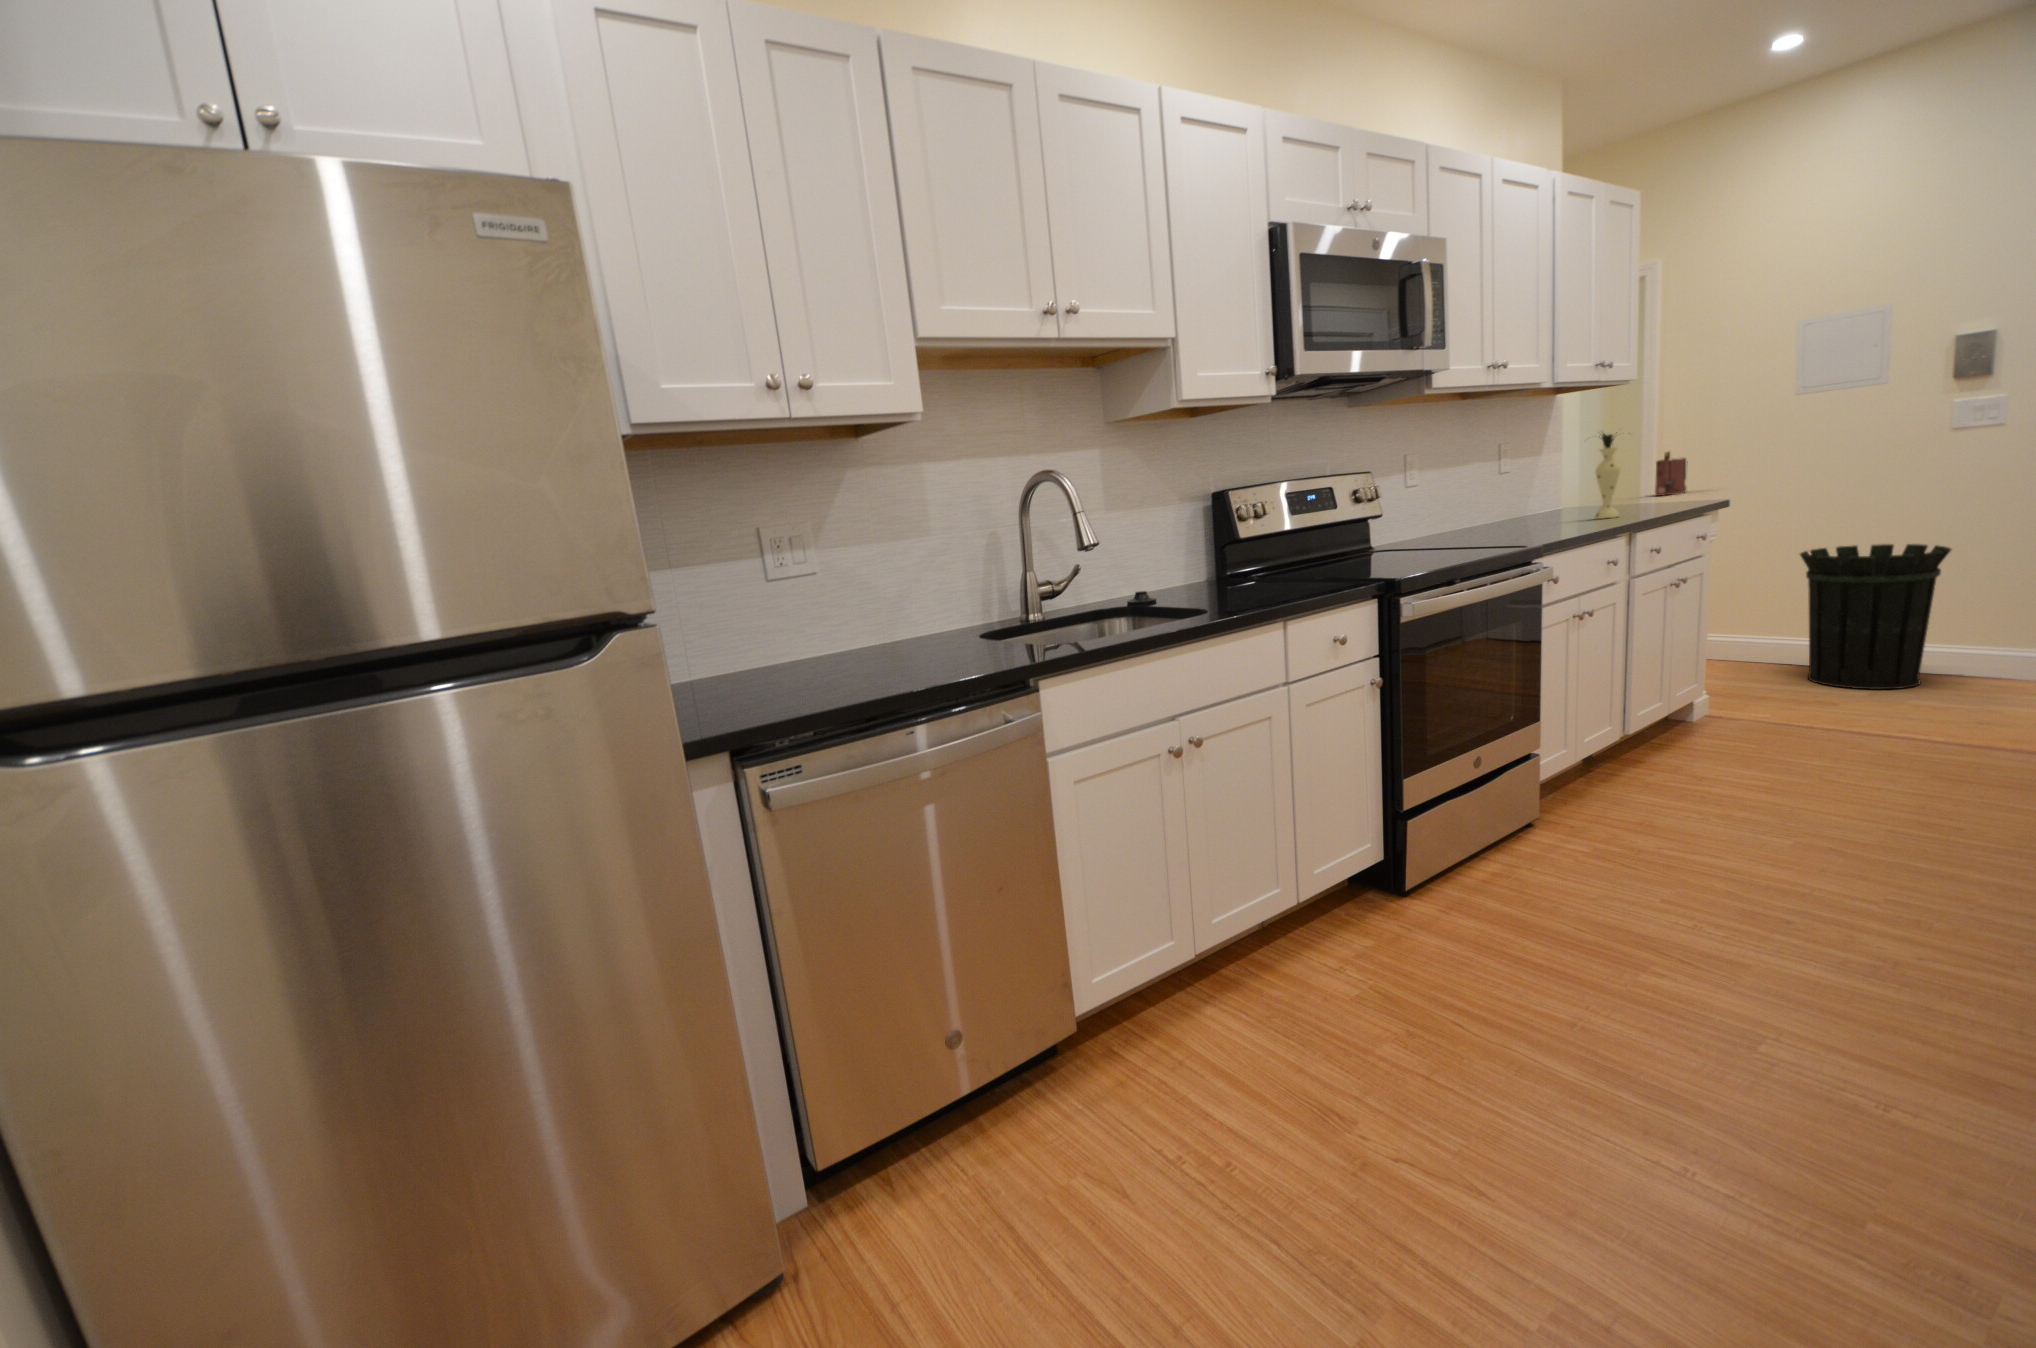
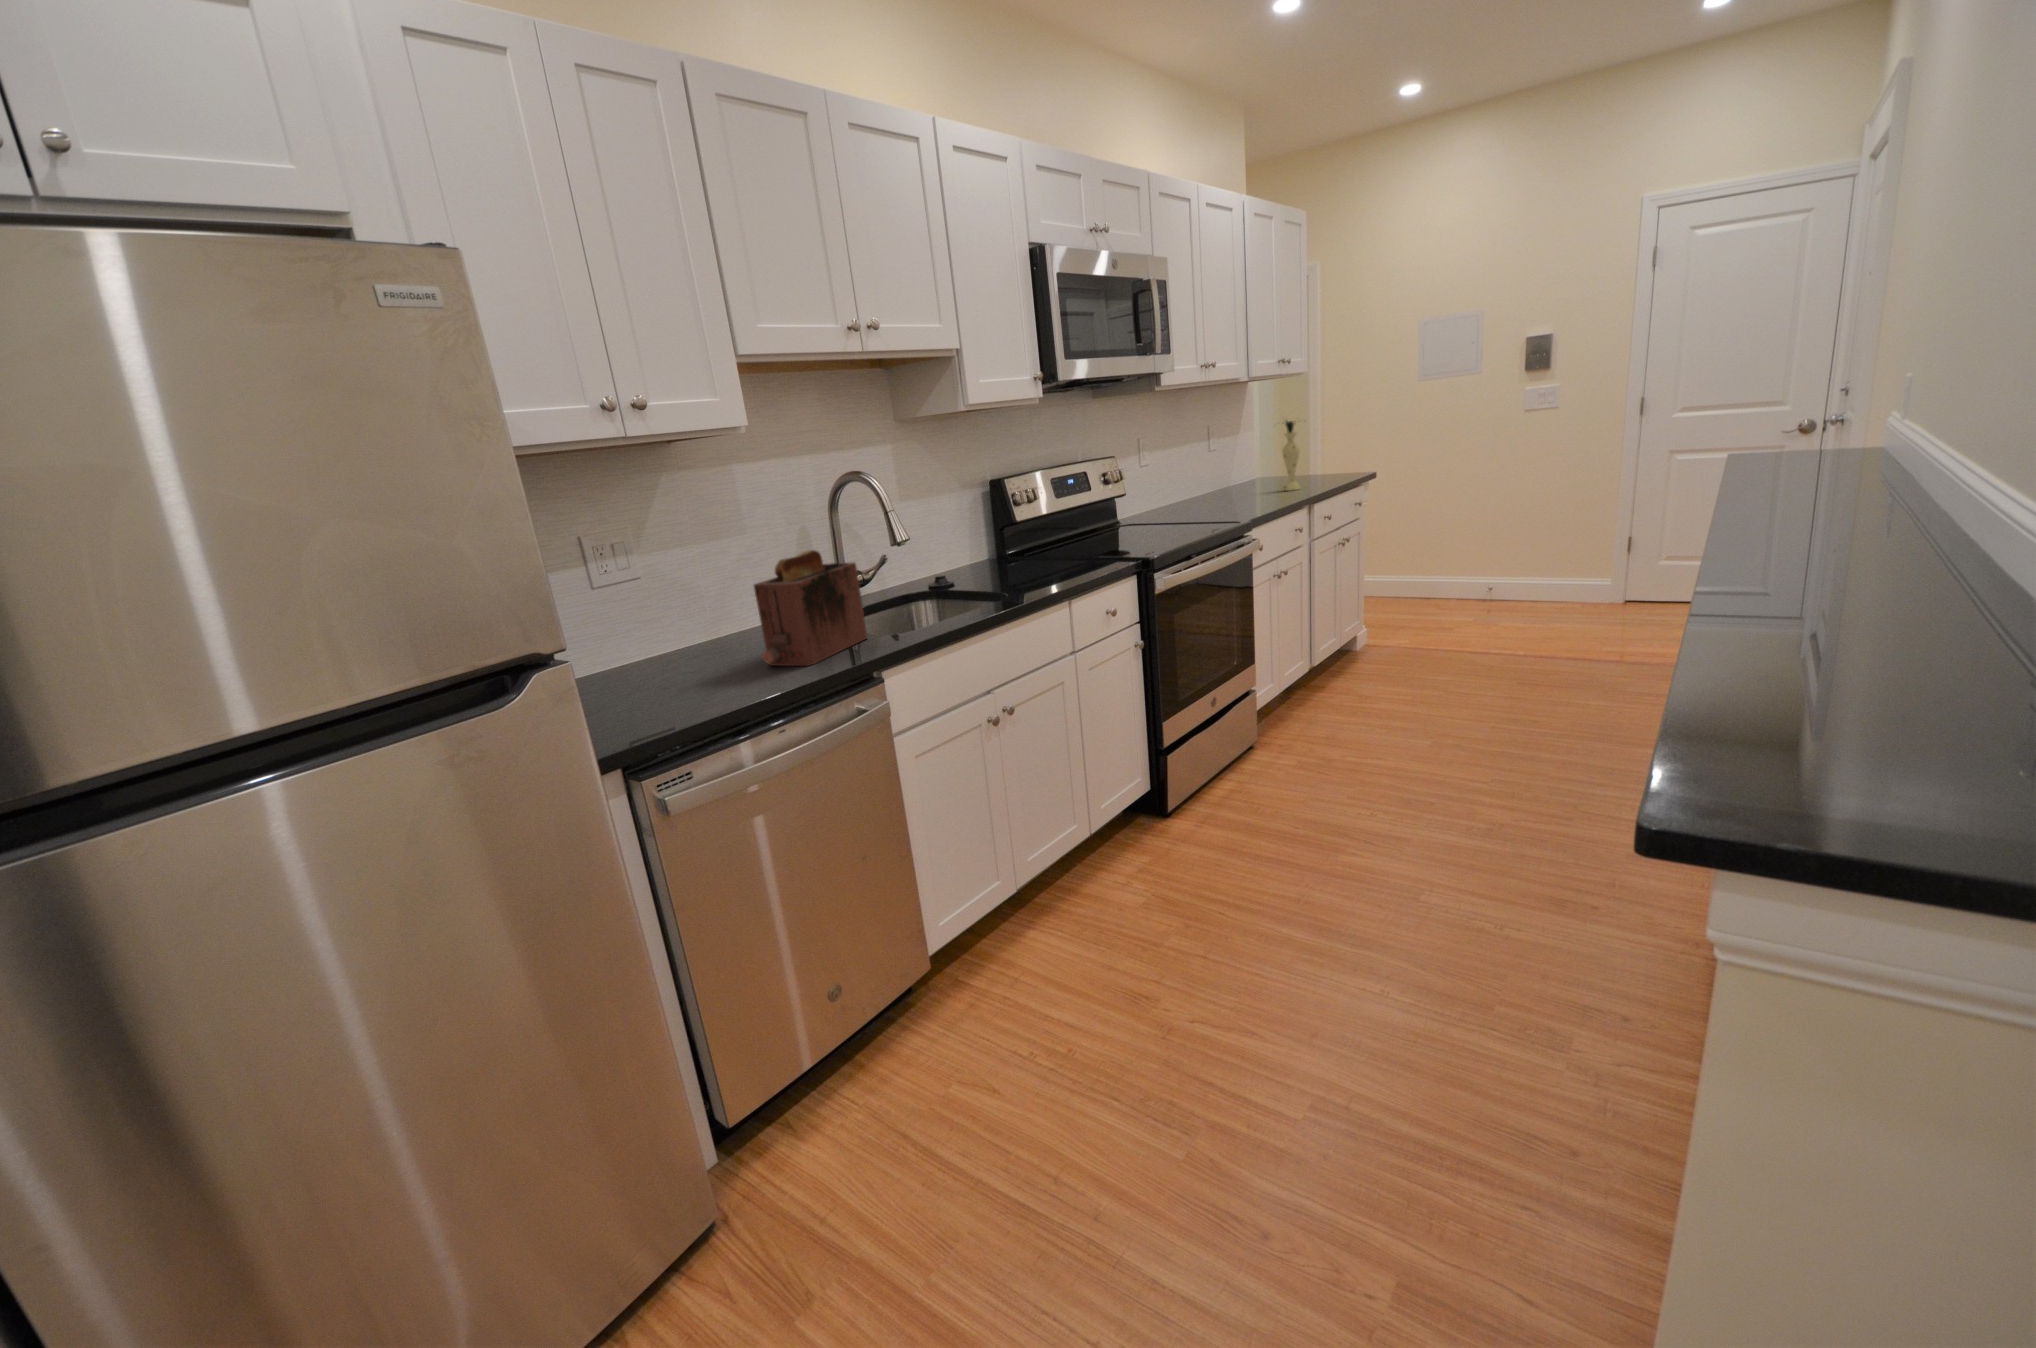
toaster: present [1655,451,1686,496] -> present [754,550,867,666]
waste bin: present [1800,544,1952,689] -> none [1420,503,1513,615]

